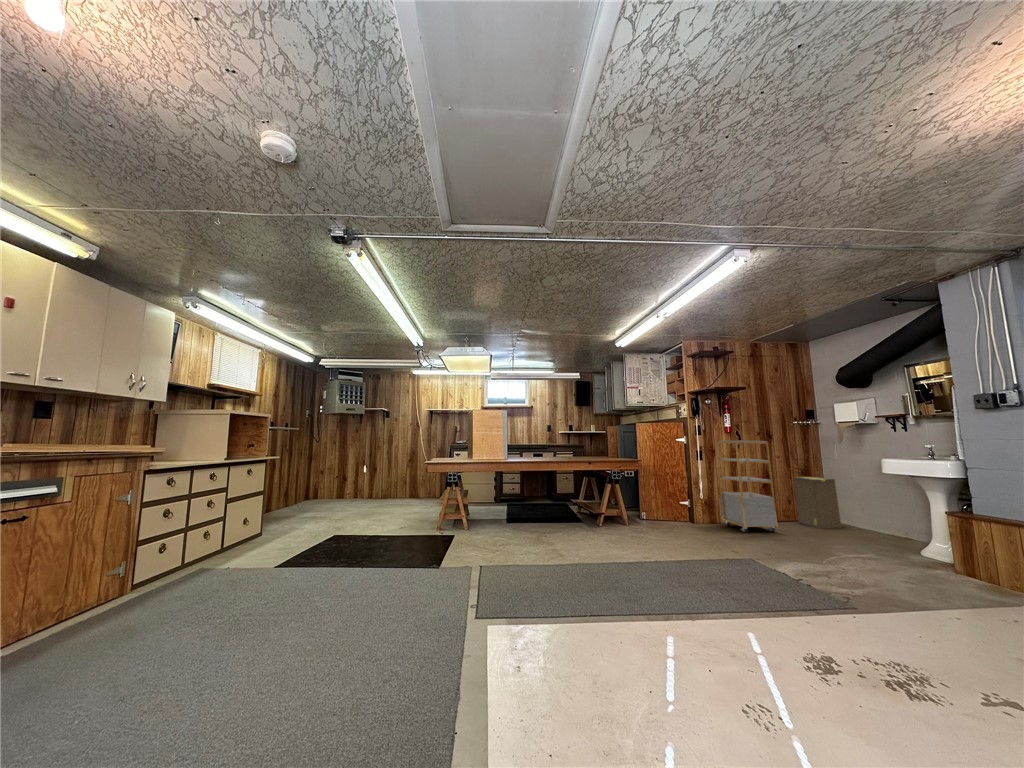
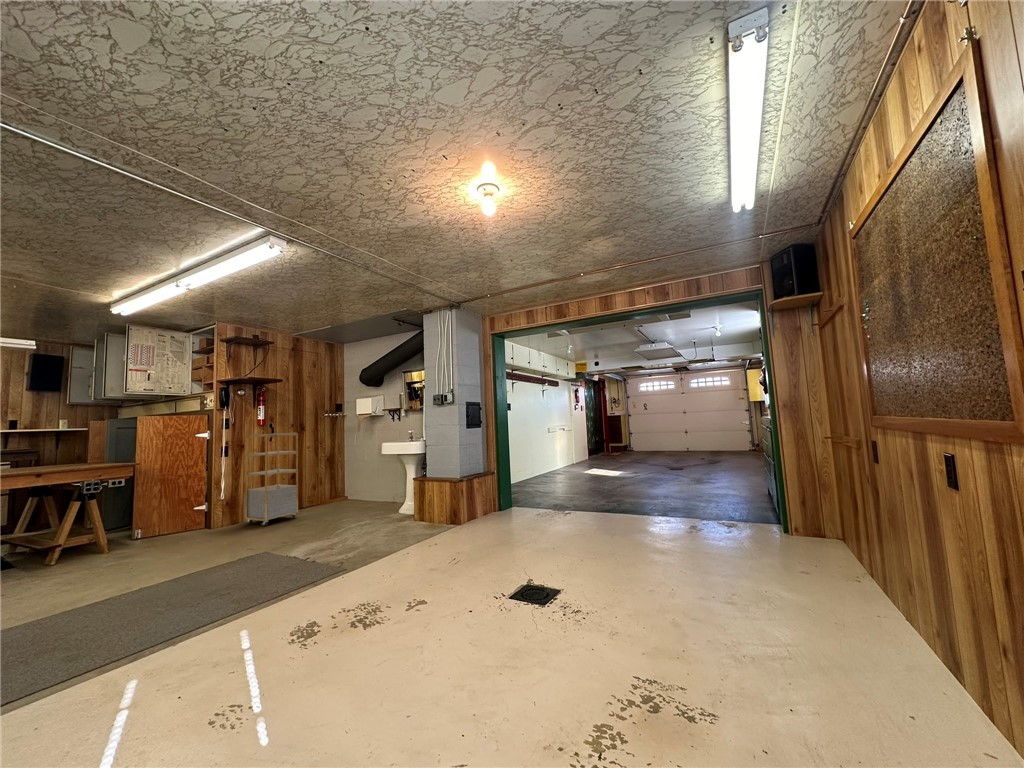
cardboard box: present [793,477,841,528] -> none [319,462,350,506]

